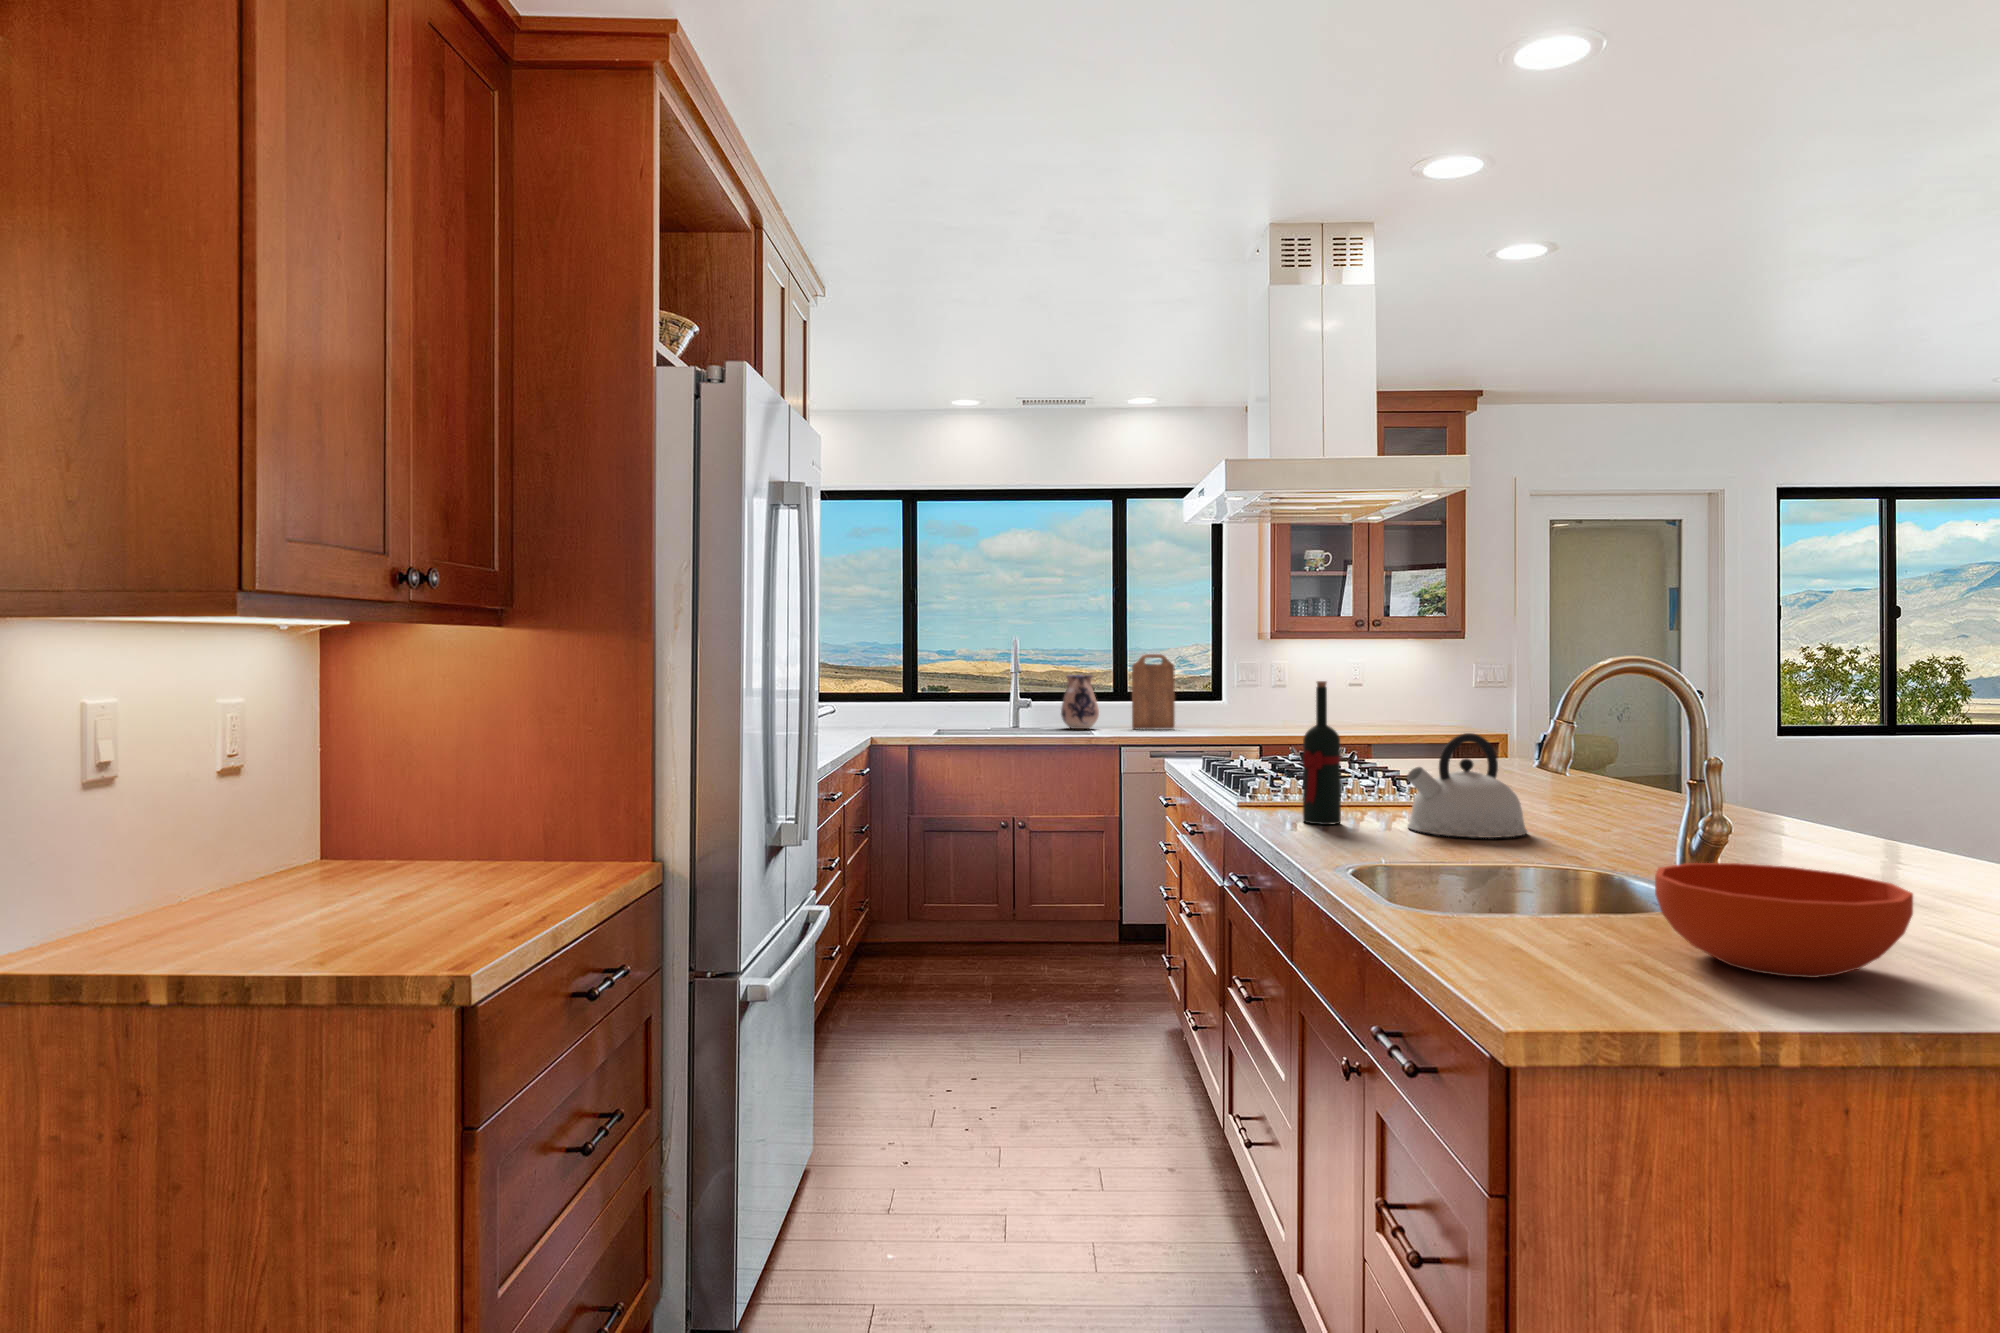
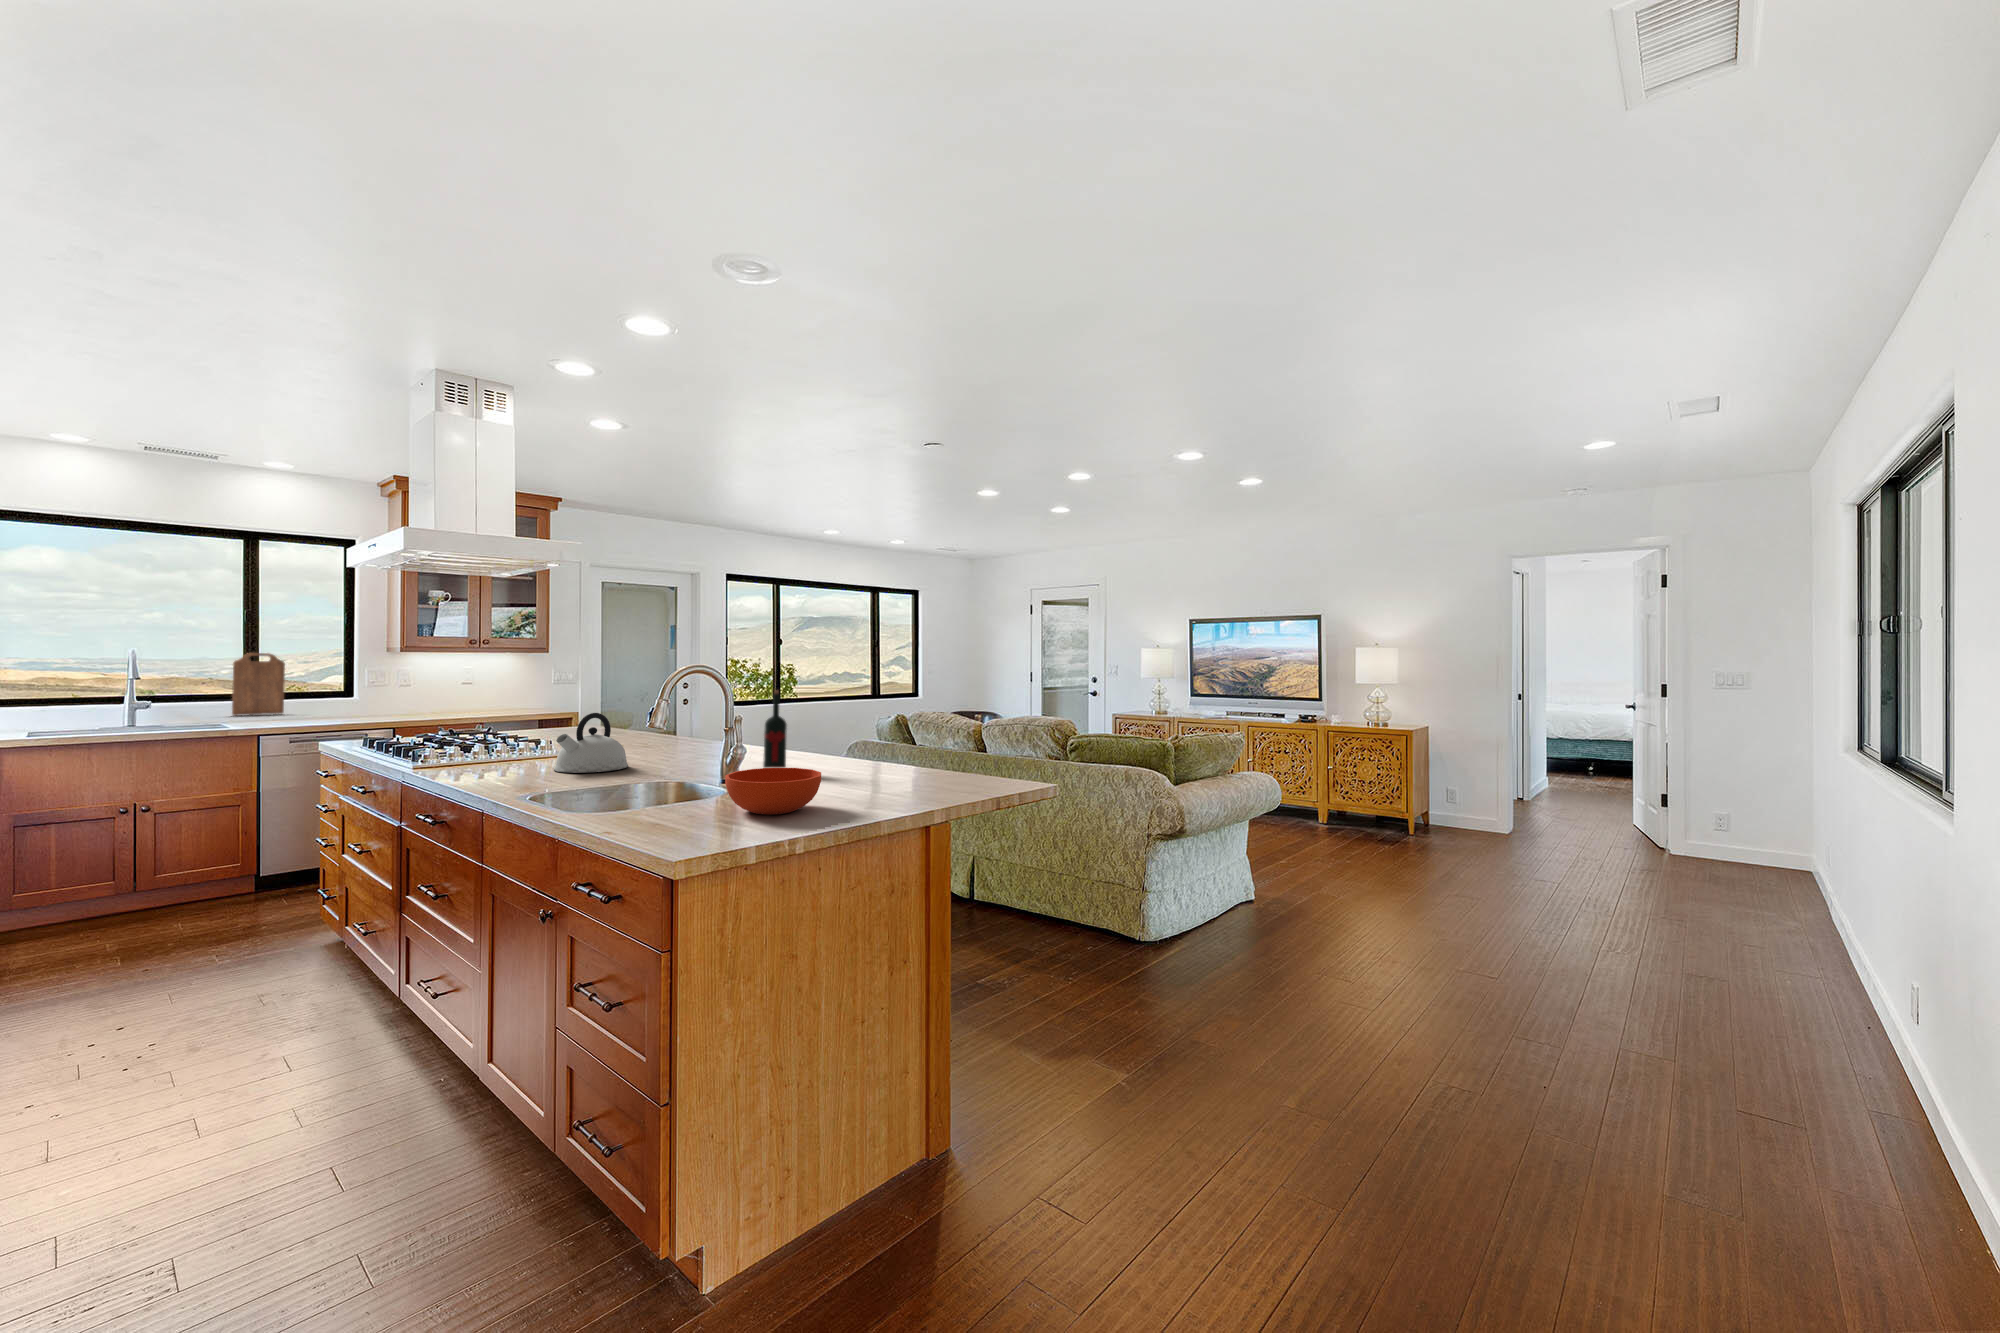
ceramic pitcher: present [1061,675,1099,729] -> none [134,669,189,718]
wine bottle: present [1303,681,1341,825] -> present [763,690,787,768]

